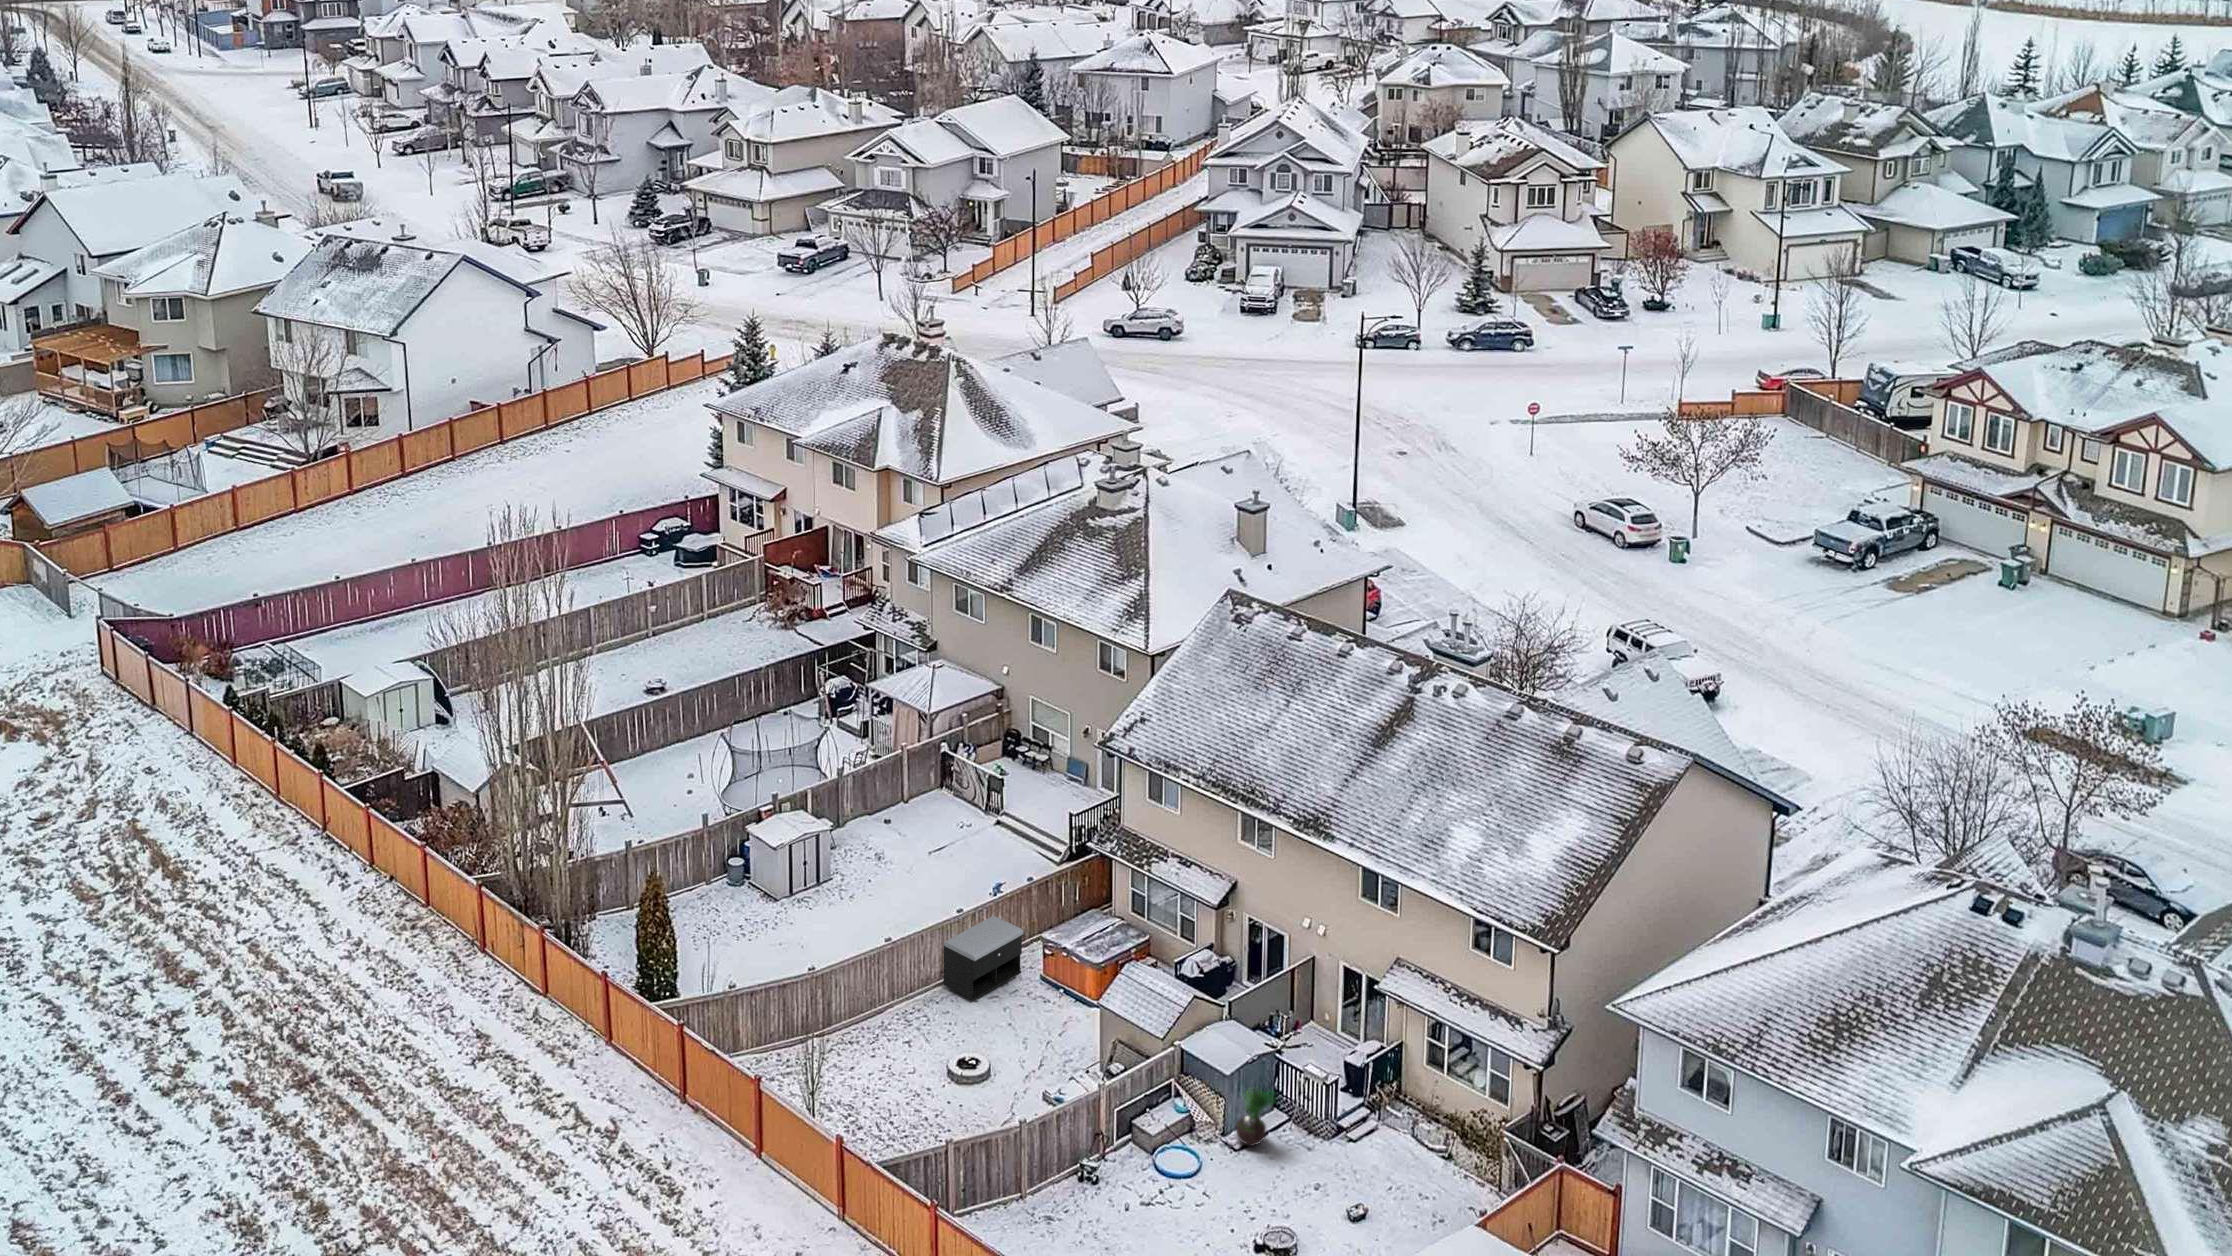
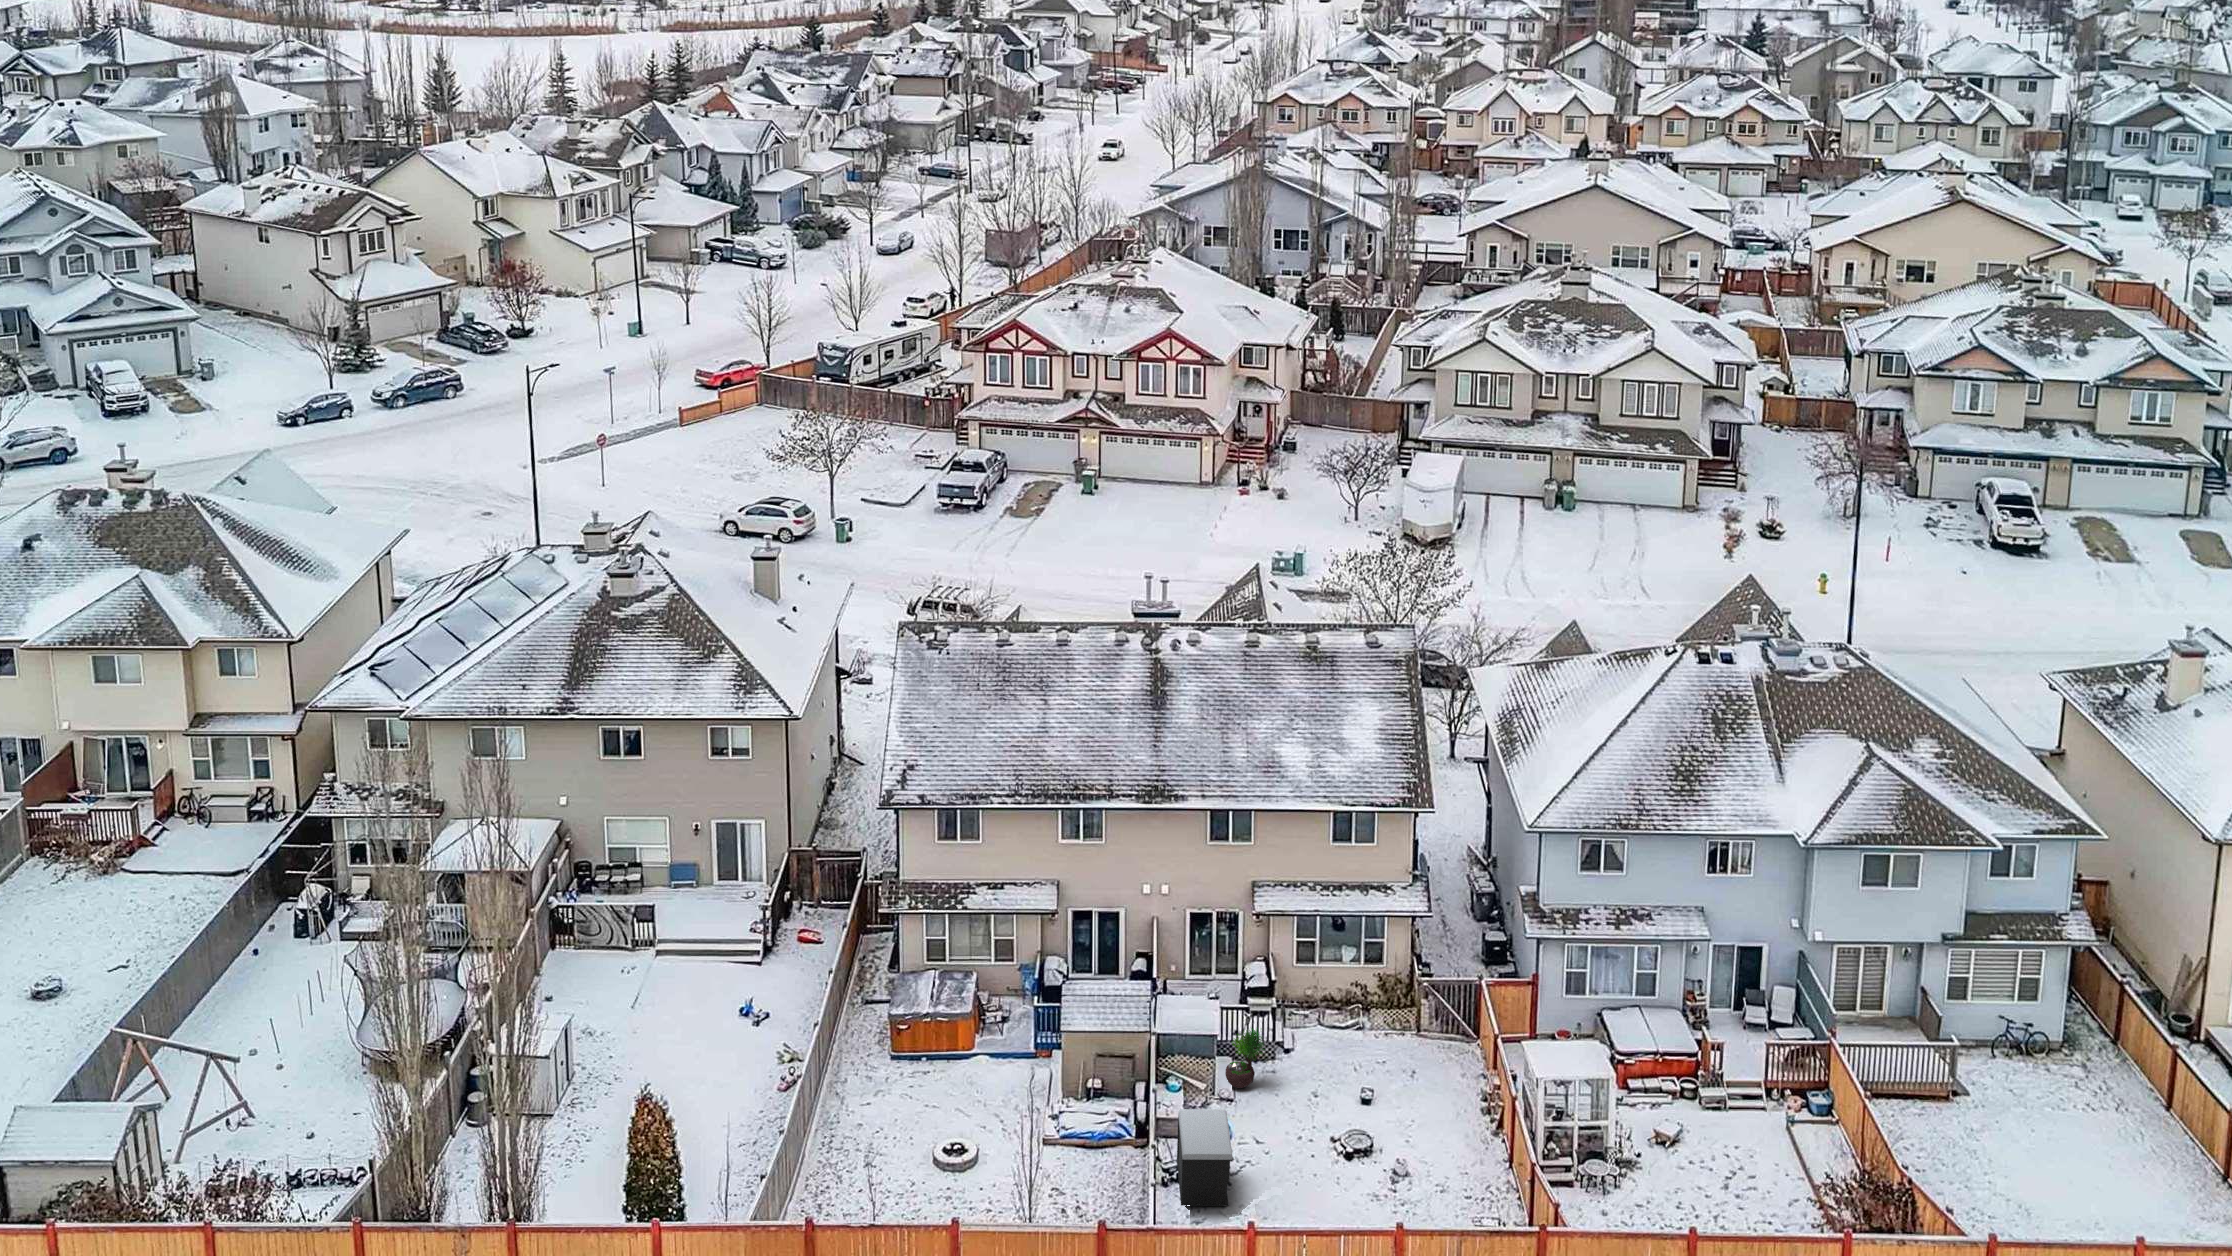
storage bench: present [943,916,1023,1000] -> present [1177,1109,1233,1206]

